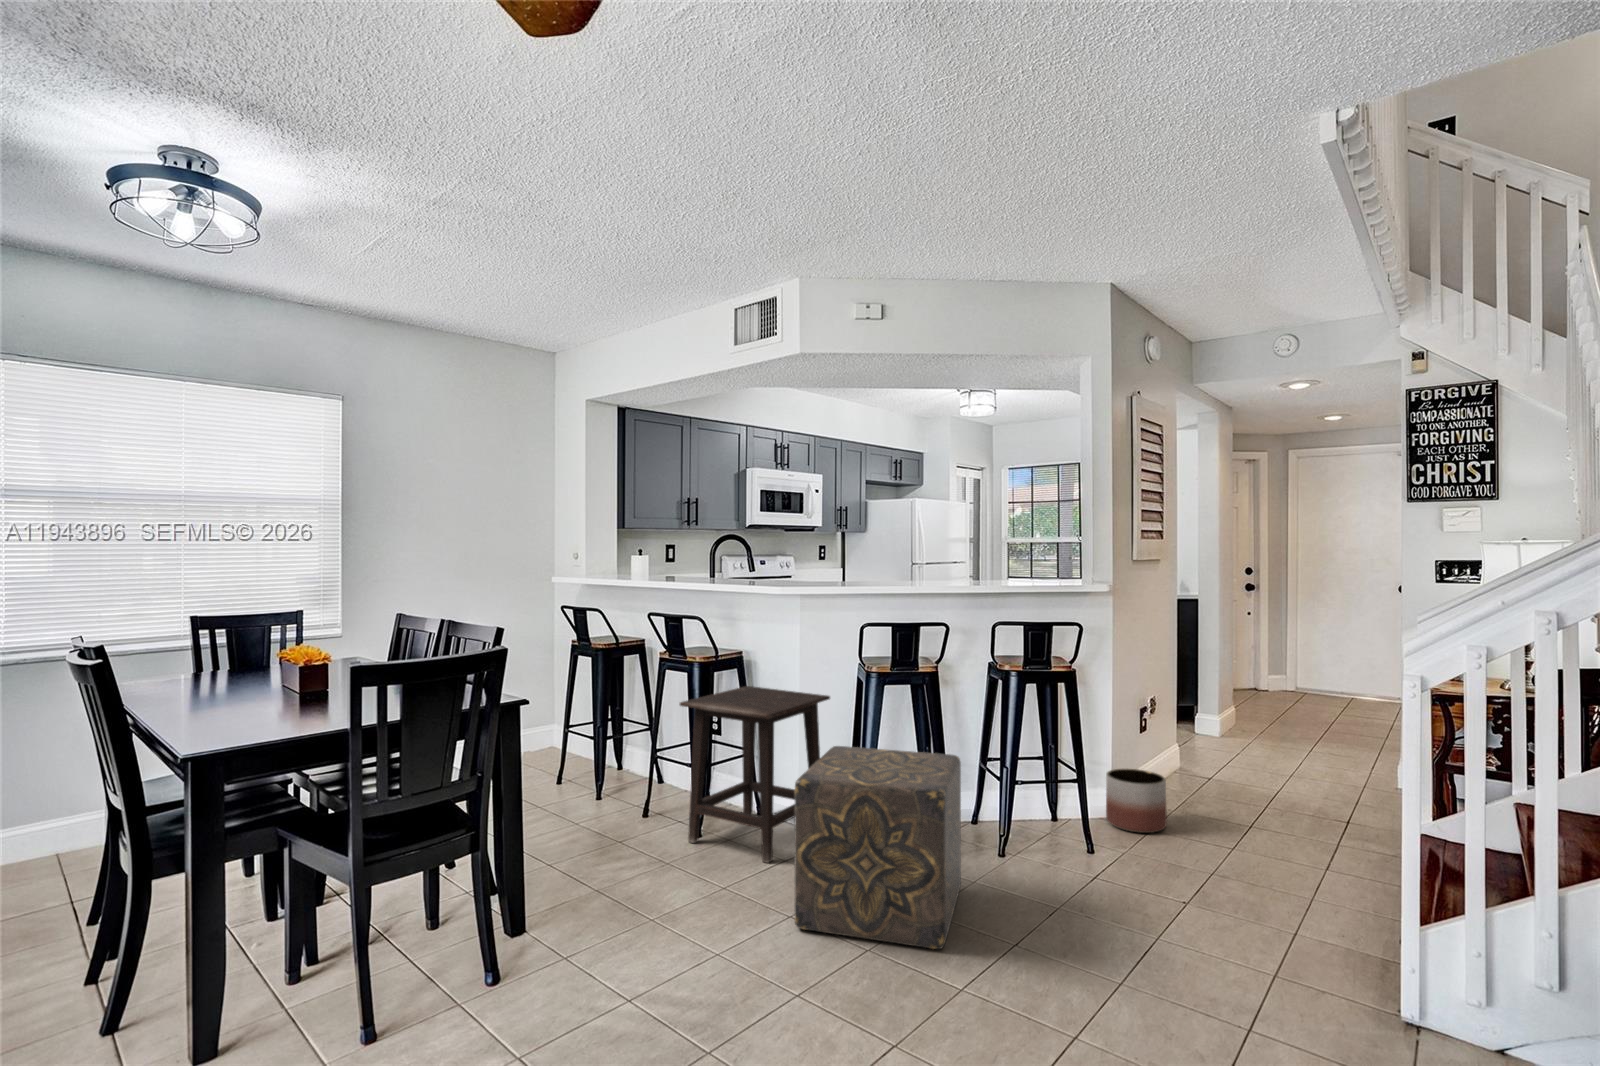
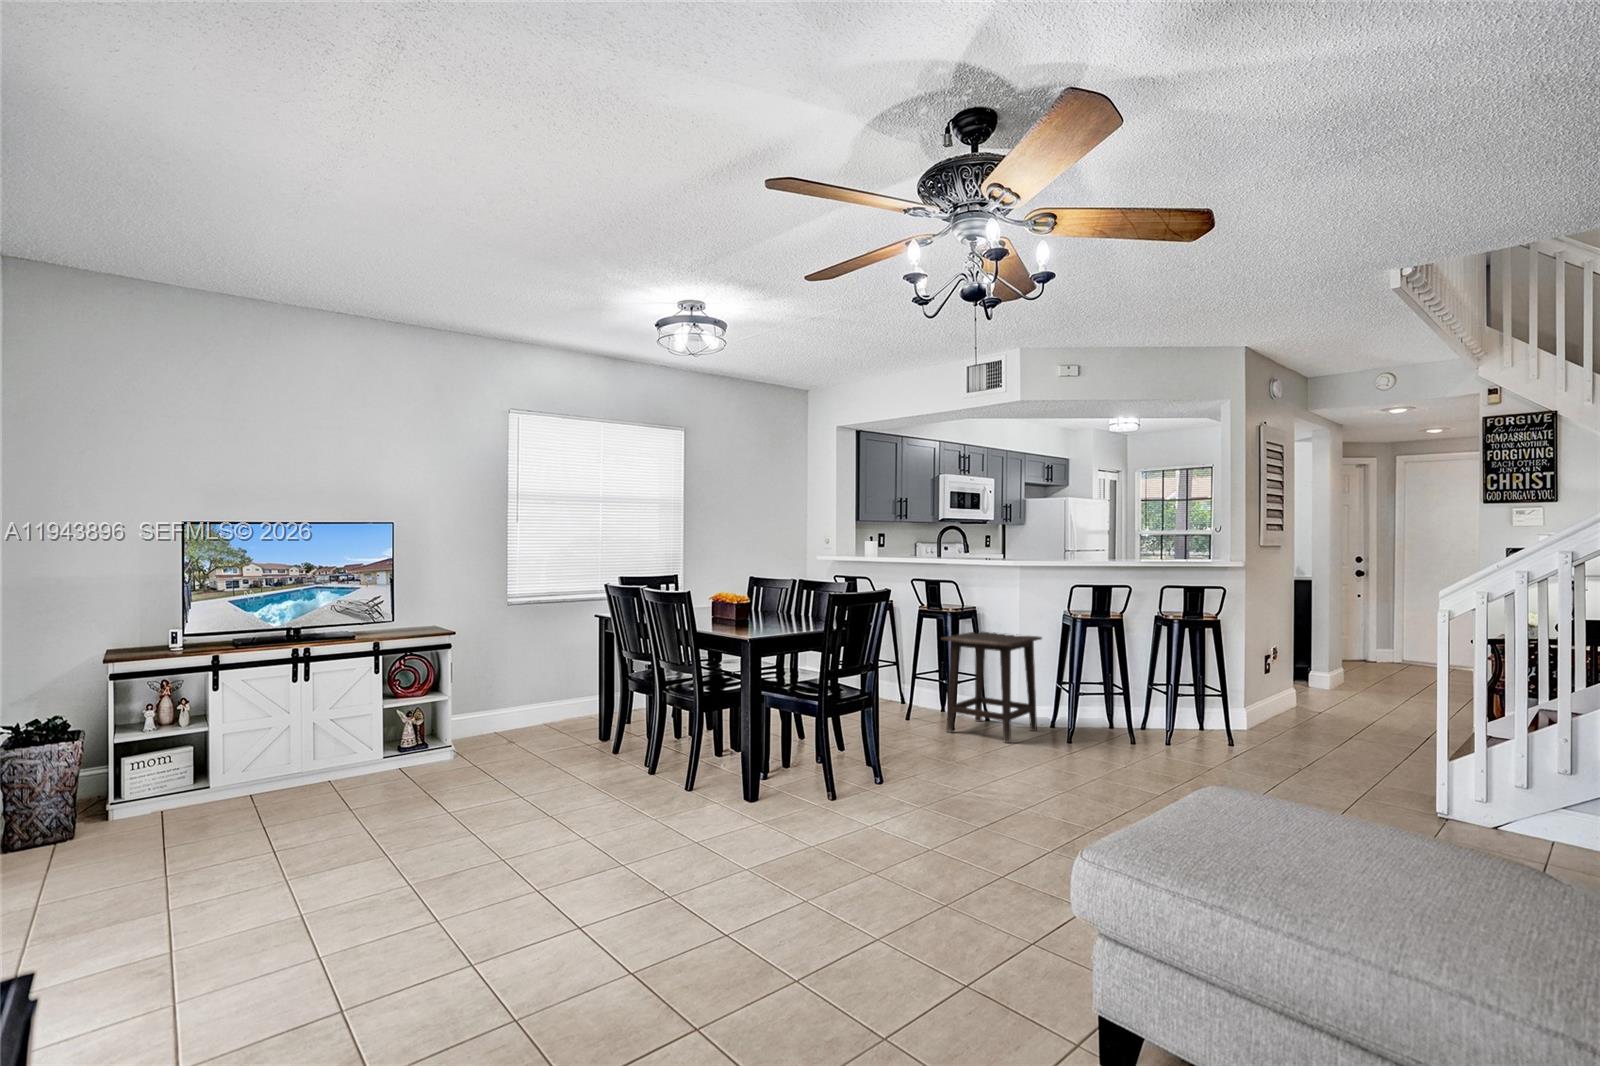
ottoman: present [795,746,961,949] -> none [1044,665,1147,782]
planter: present [1106,769,1167,833] -> none [1243,696,1289,738]

